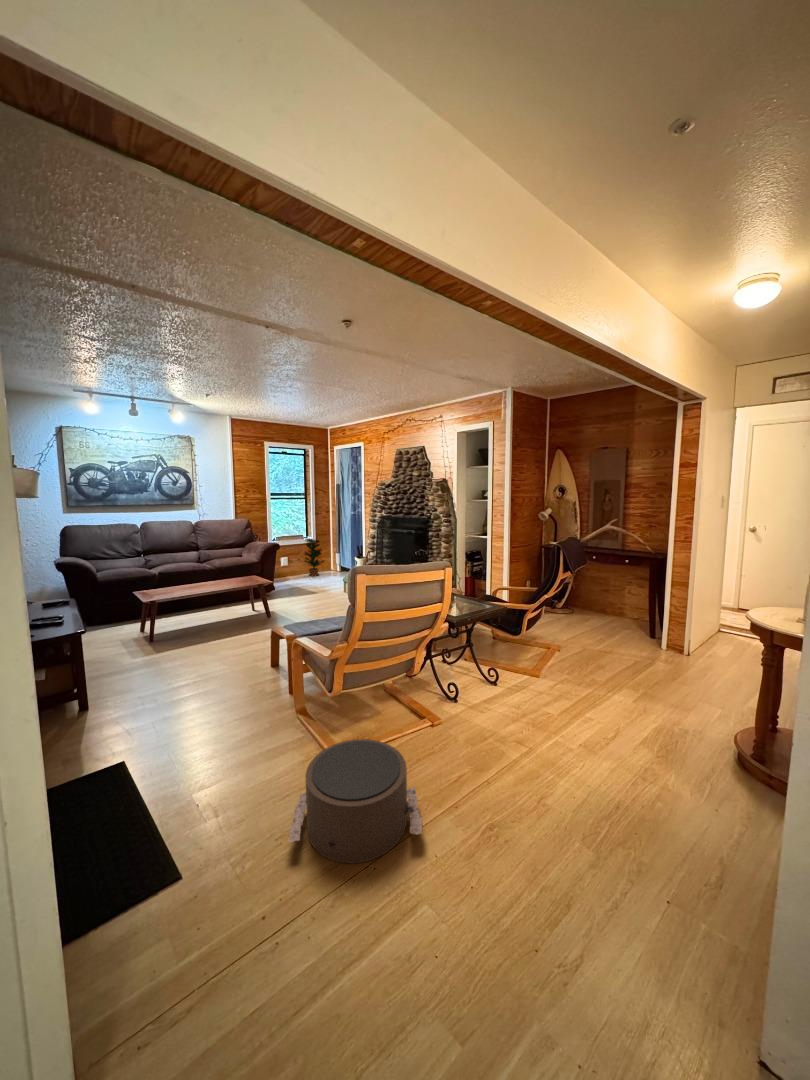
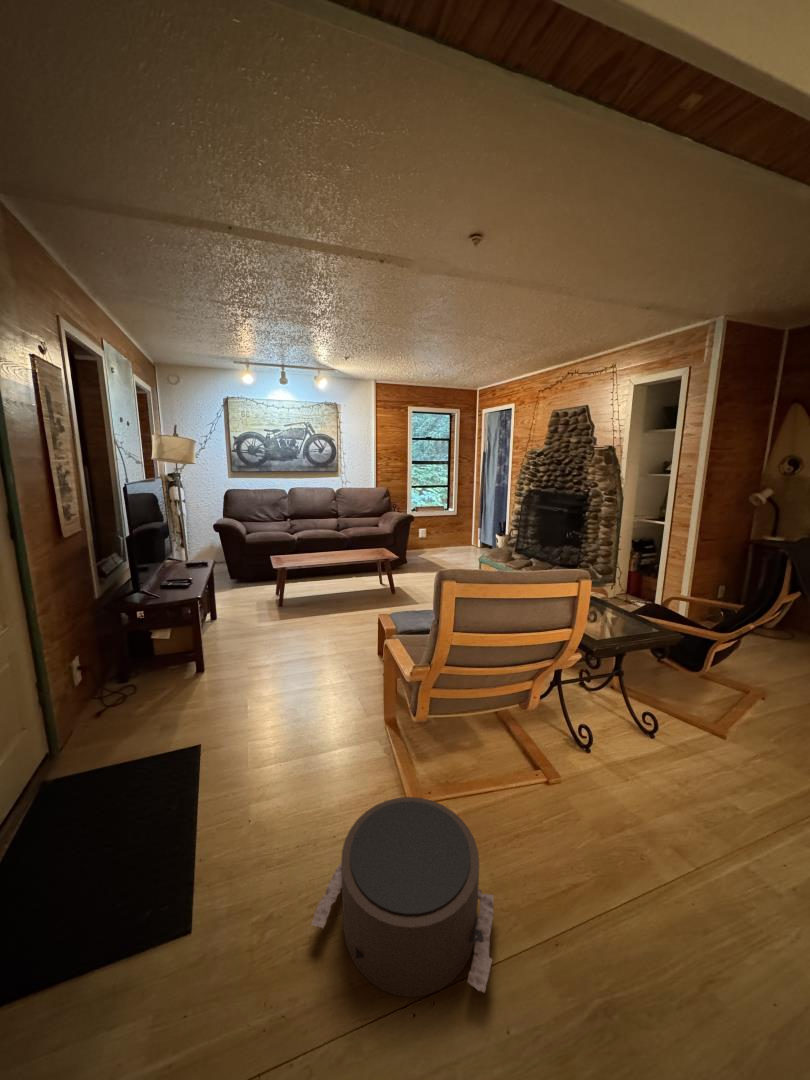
potted plant: present [304,539,325,576] -> none [440,510,463,551]

